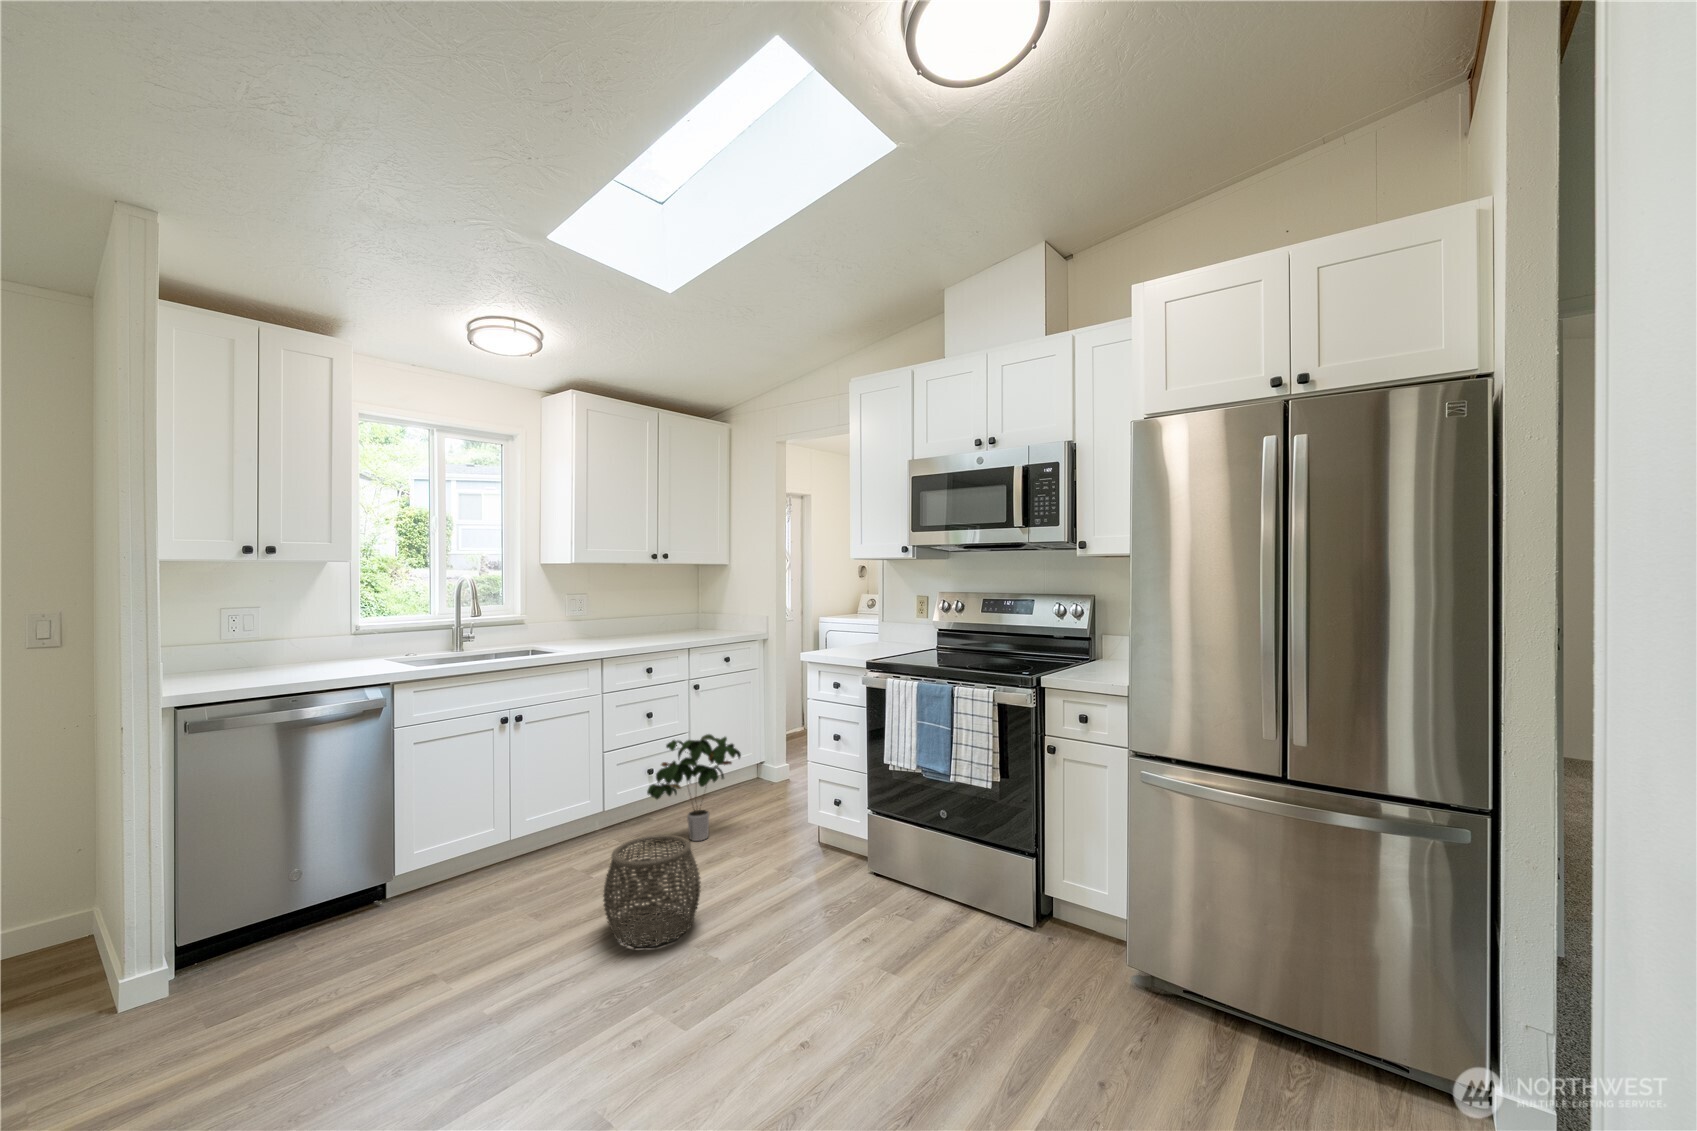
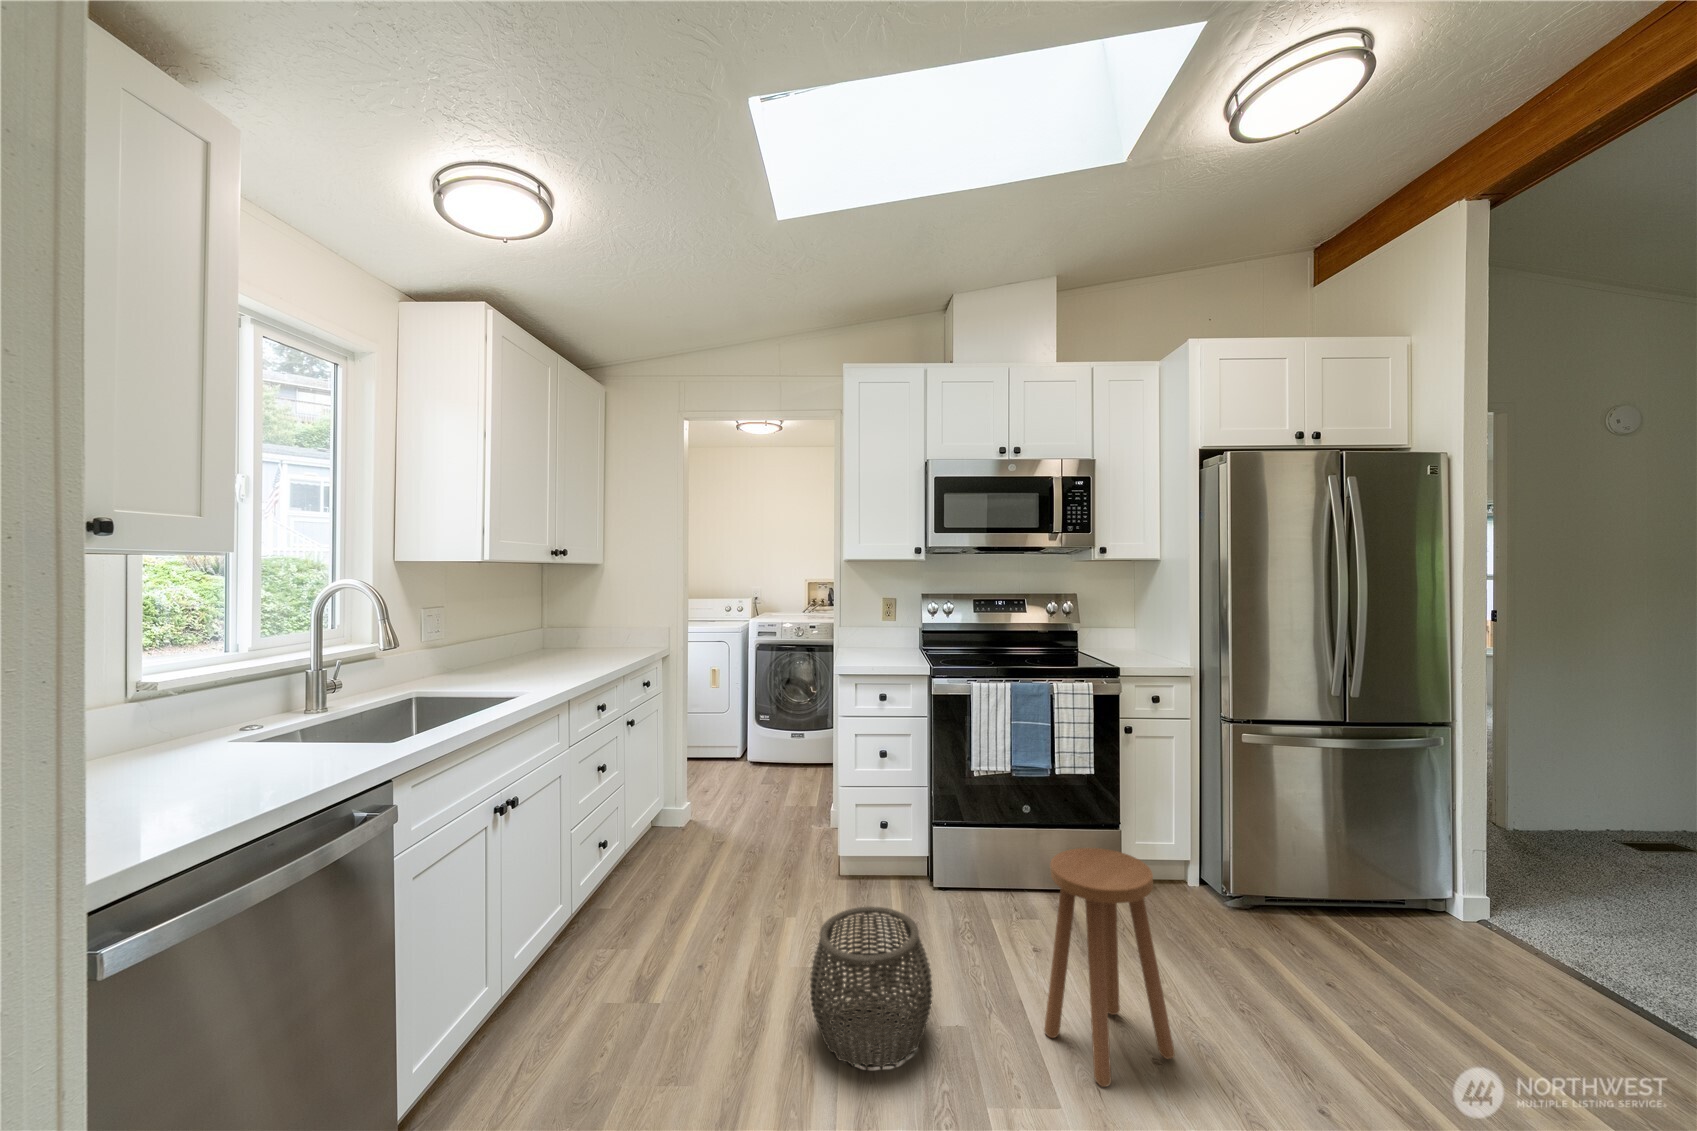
potted plant: present [647,734,741,841] -> none [665,780,745,922]
stool: none [714,826,822,1035] -> present [1044,848,1175,1087]

